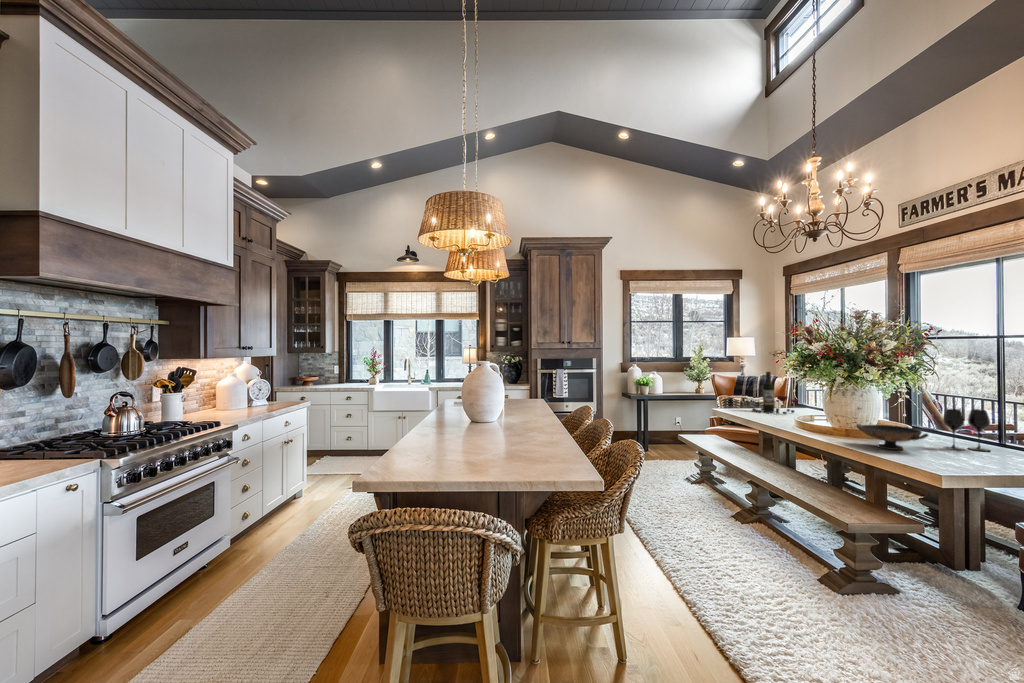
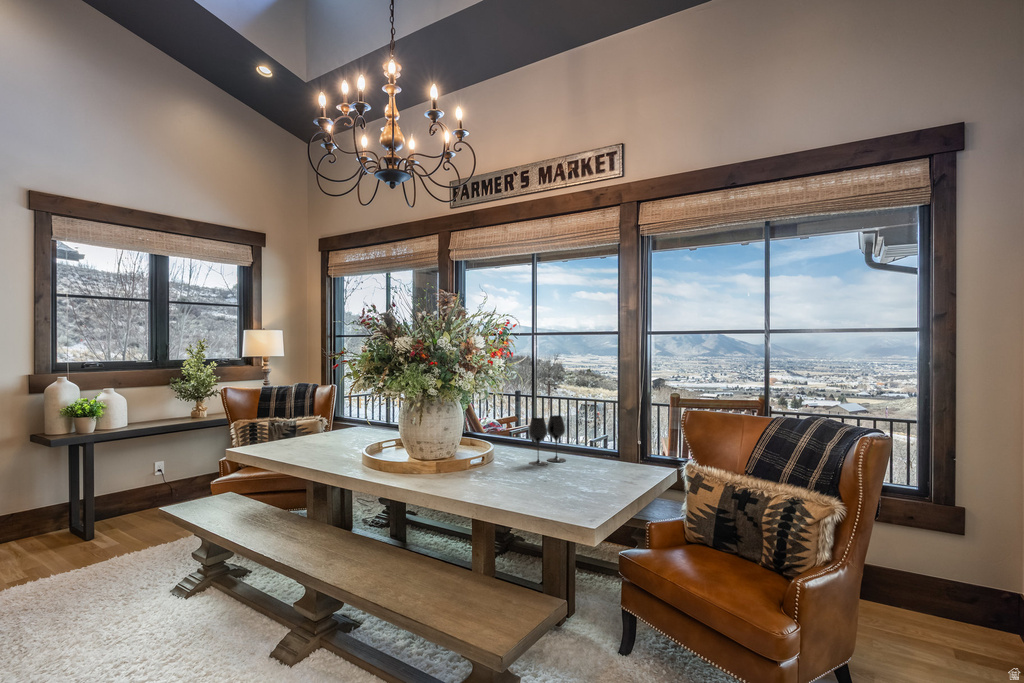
wine bottle: present [752,372,799,414] -> none [297,382,360,443]
decorative bowl: present [856,424,928,450] -> none [454,447,532,481]

